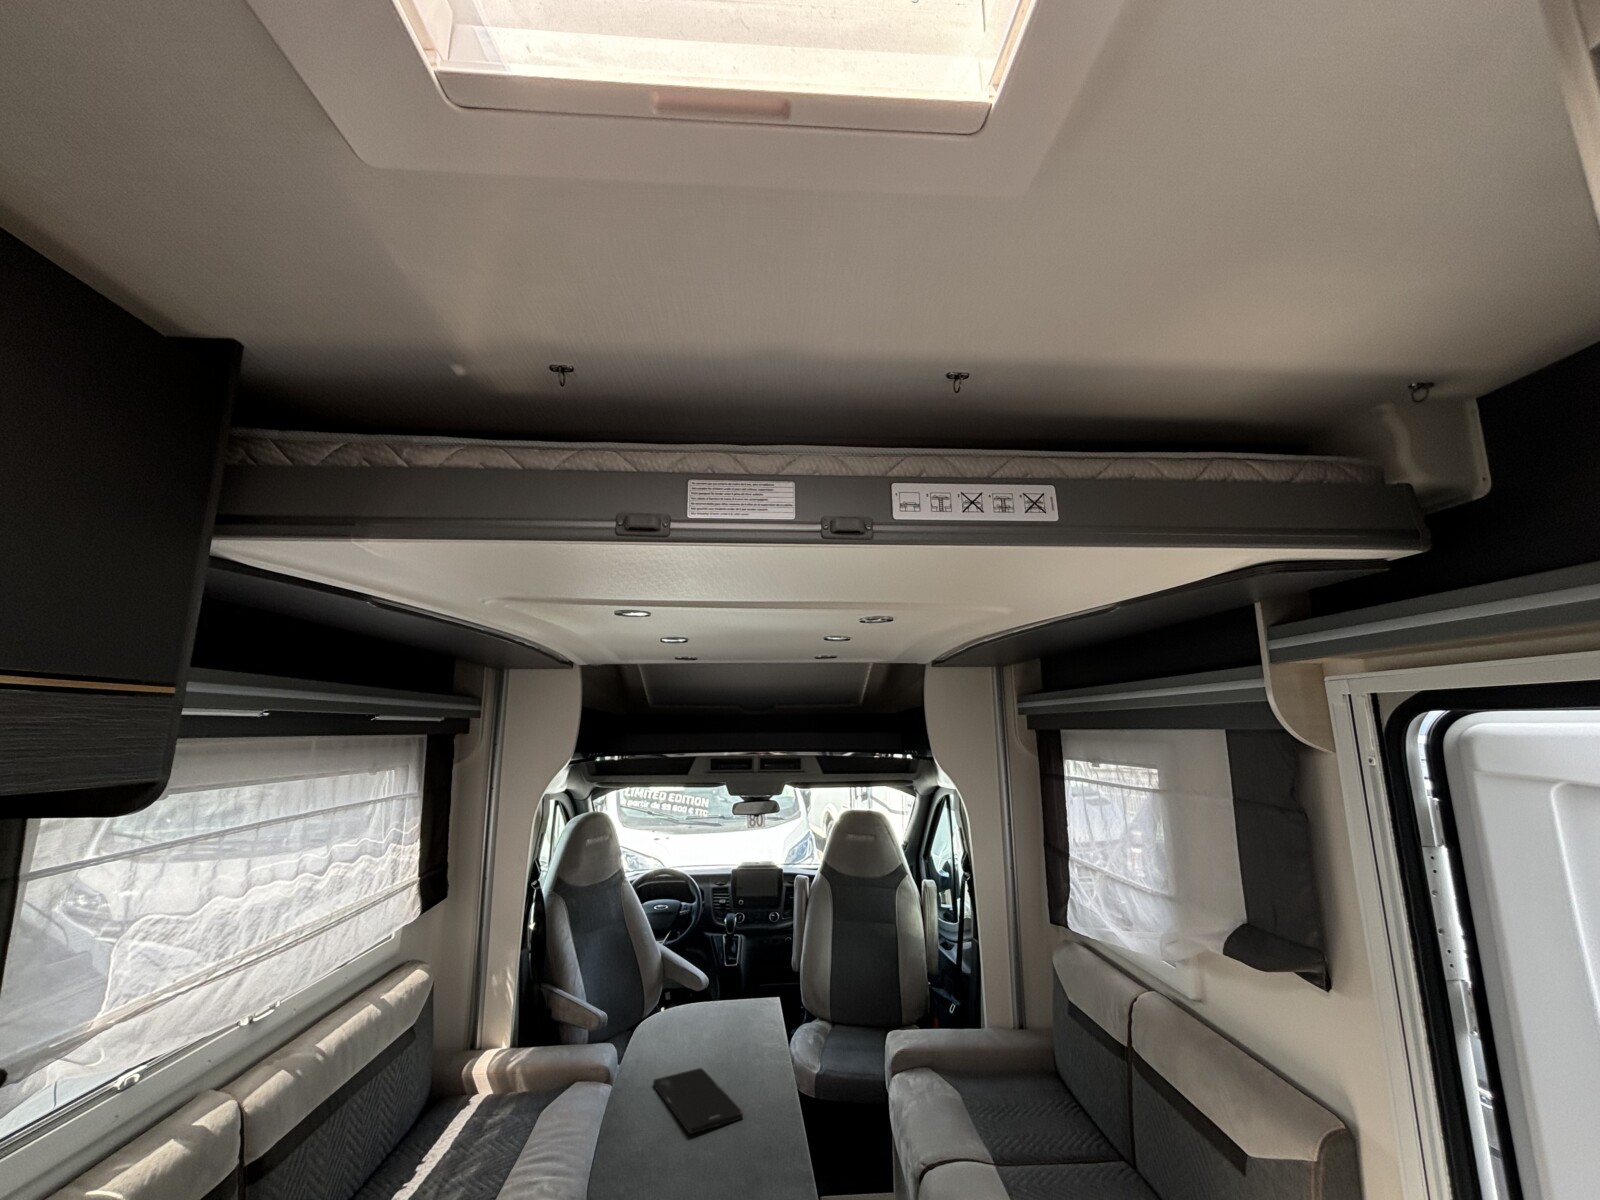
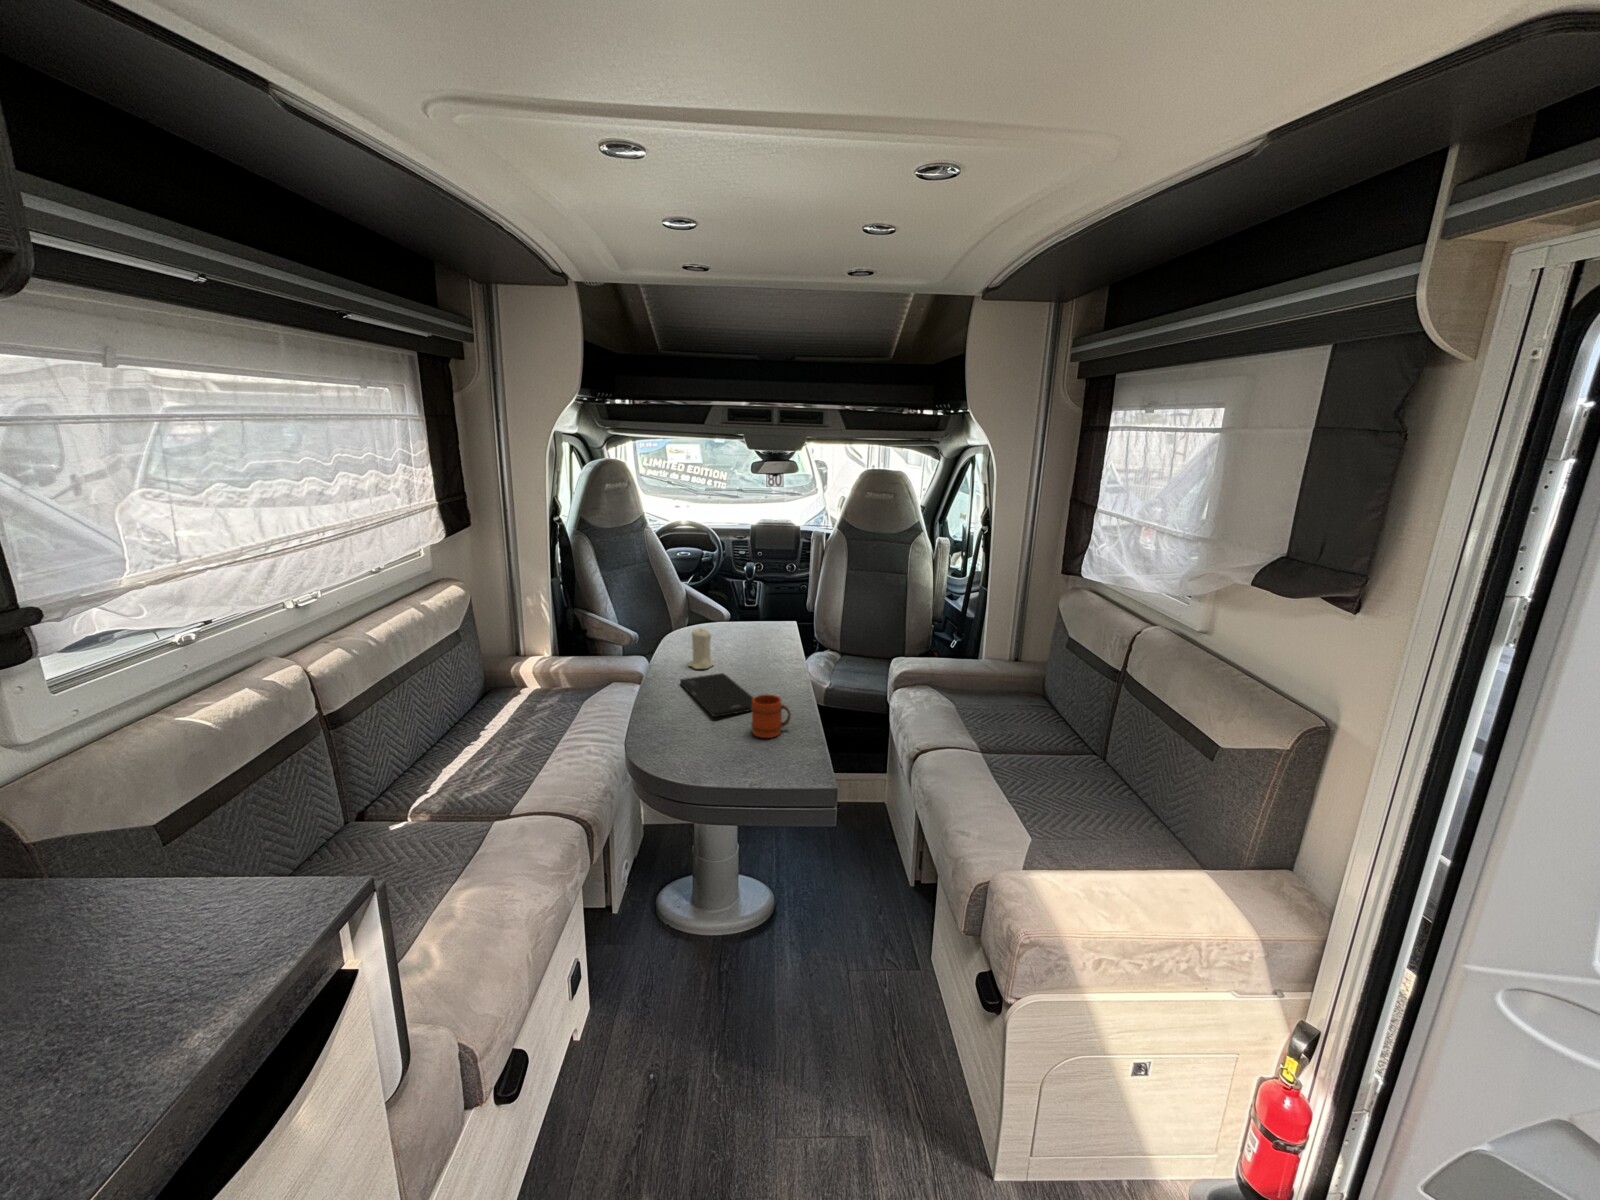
candle: none [663,1012,691,1063] -> present [689,628,713,669]
mug: none [732,1102,776,1163] -> present [751,695,791,738]

